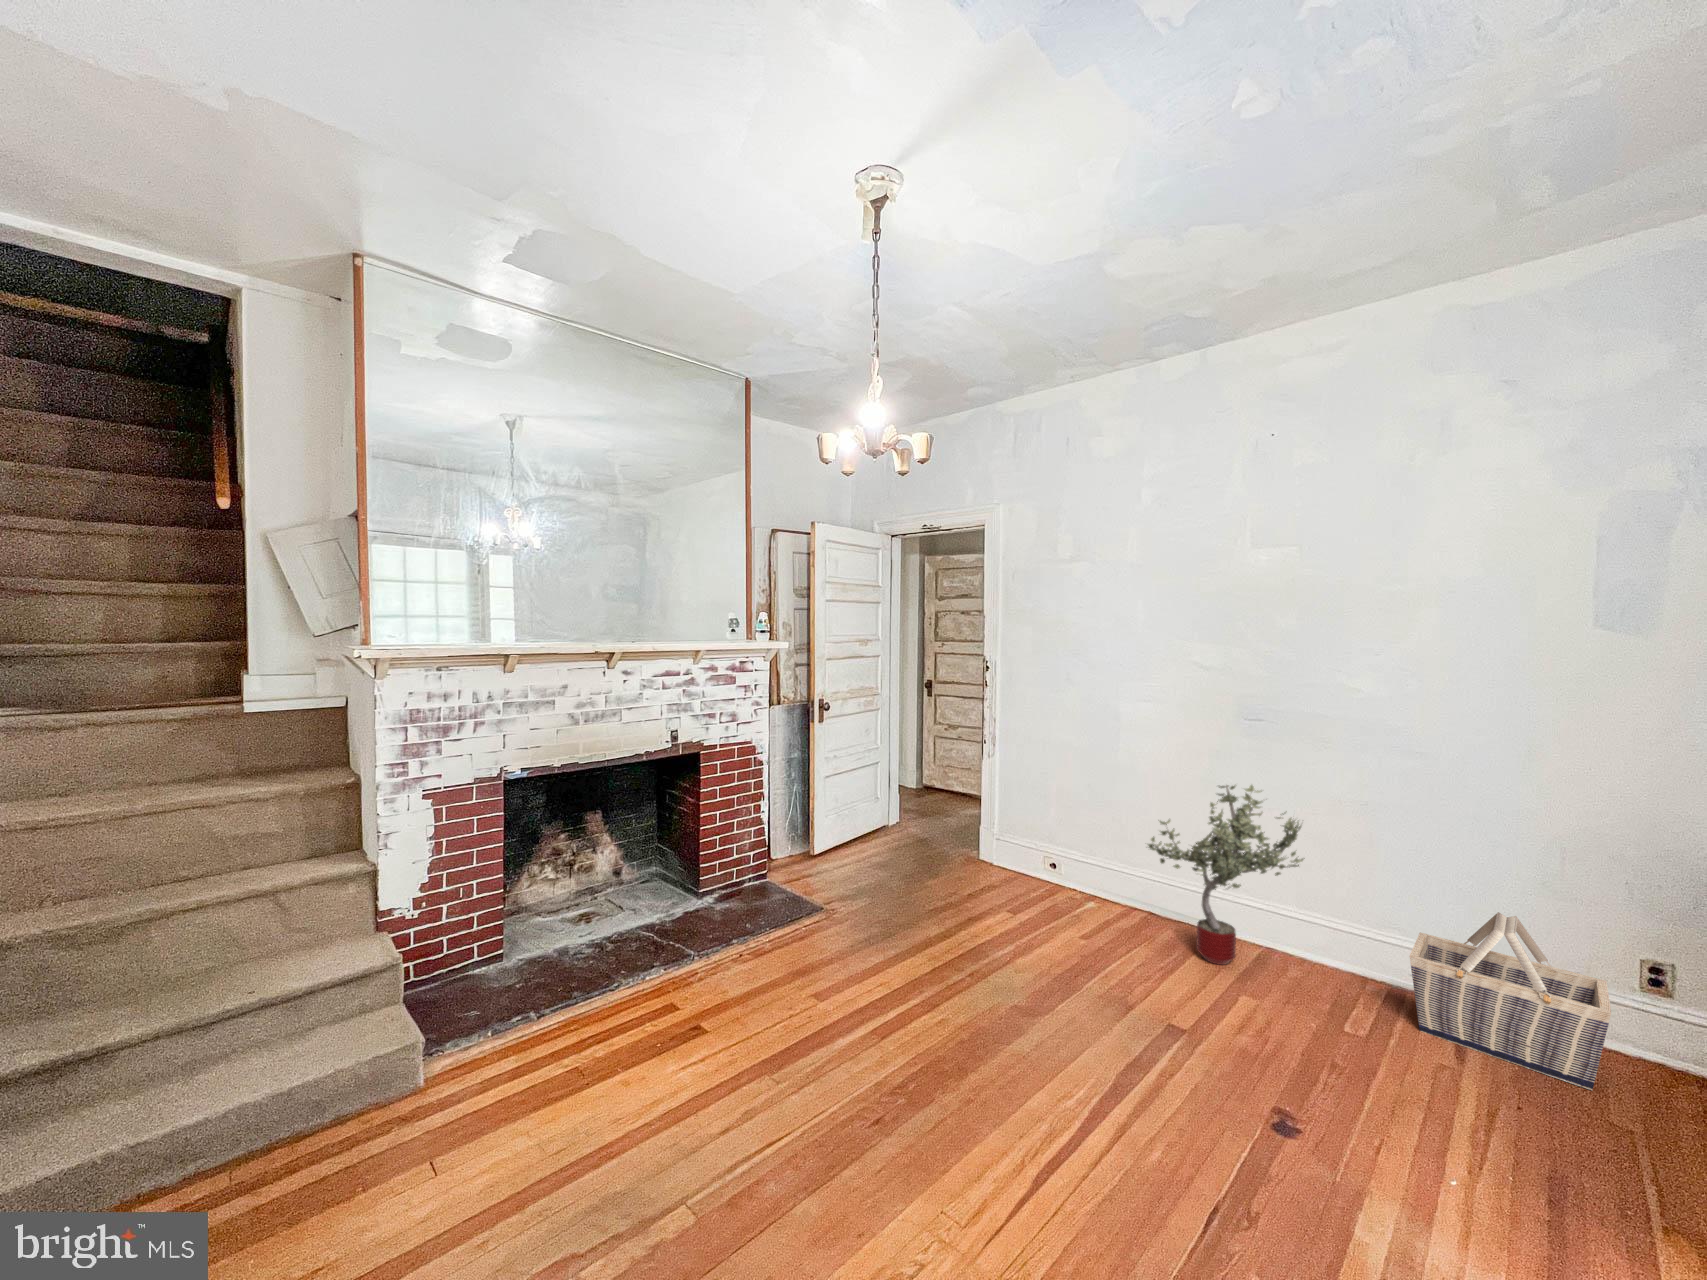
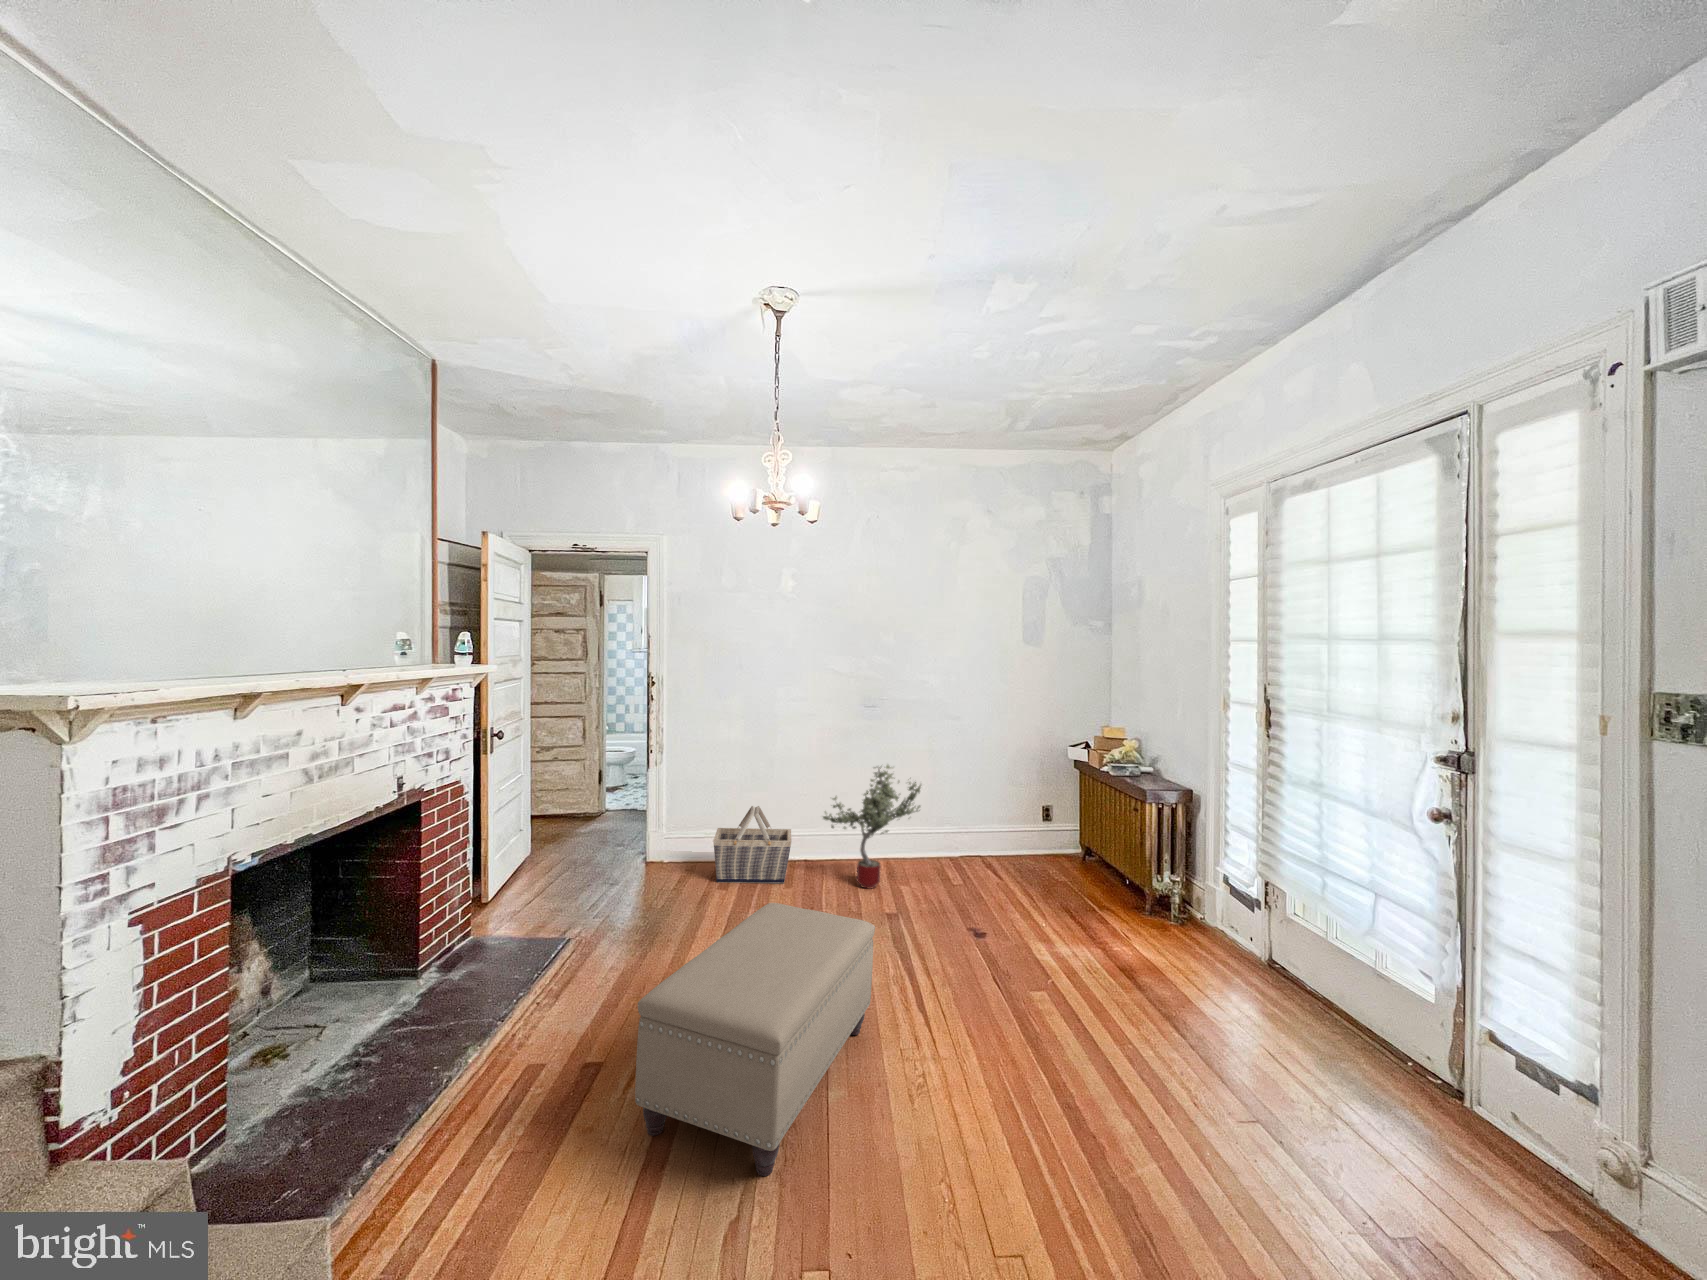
basket: present [1410,912,1611,1090] -> present [713,806,791,883]
ottoman: none [653,922,985,1221] -> present [635,903,875,1176]

